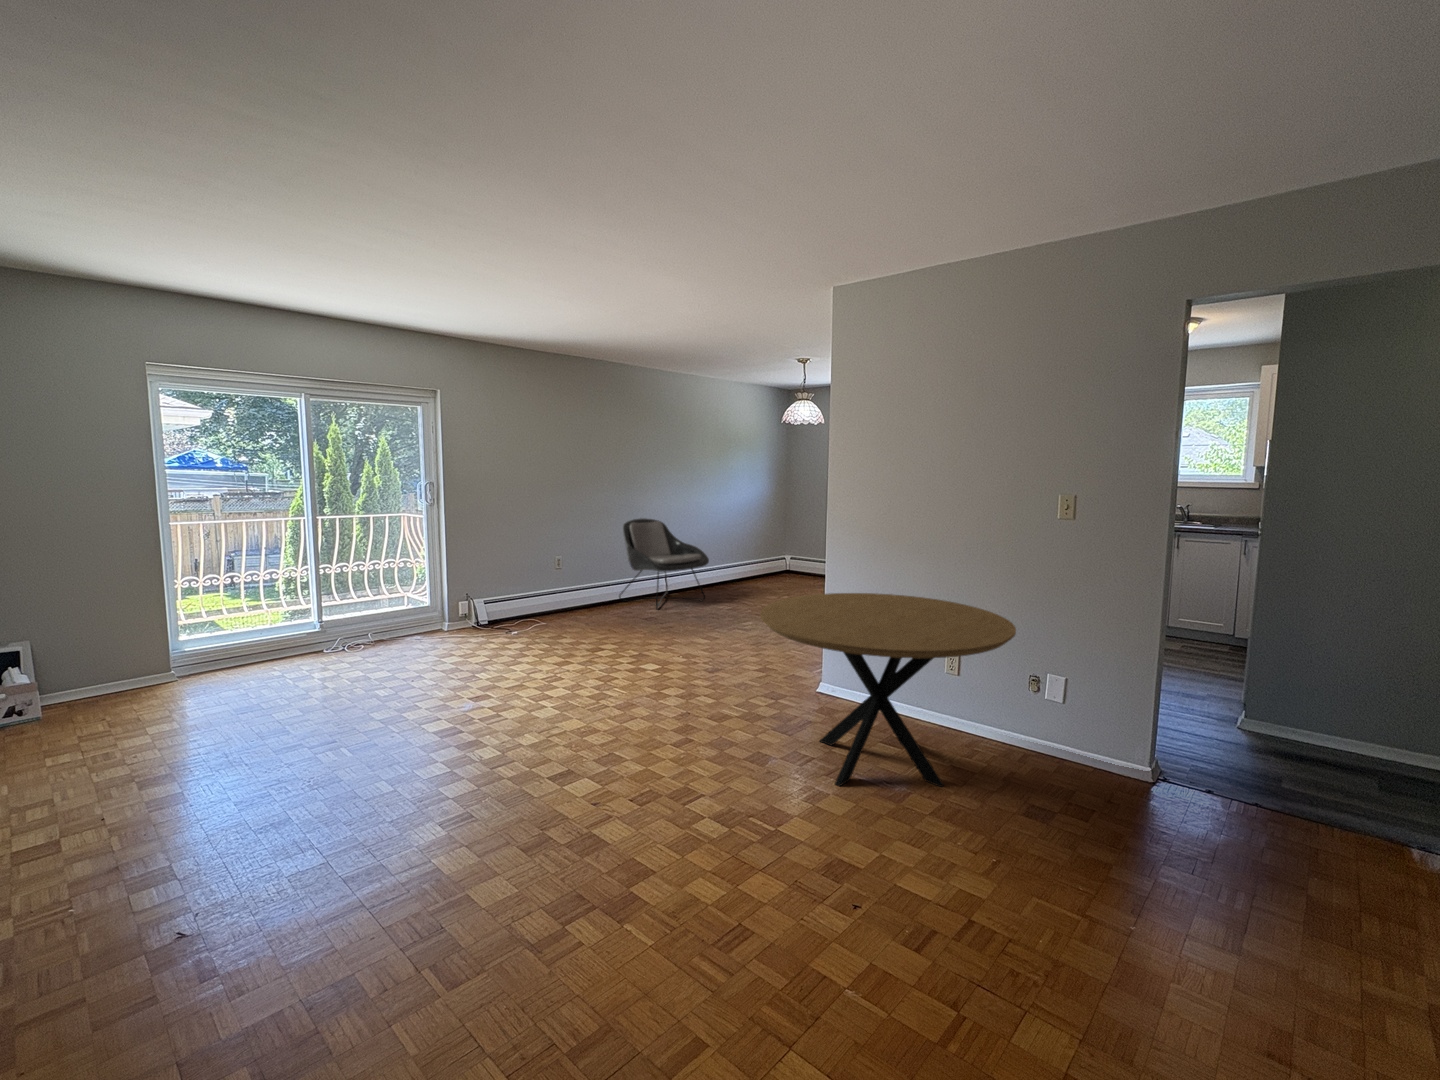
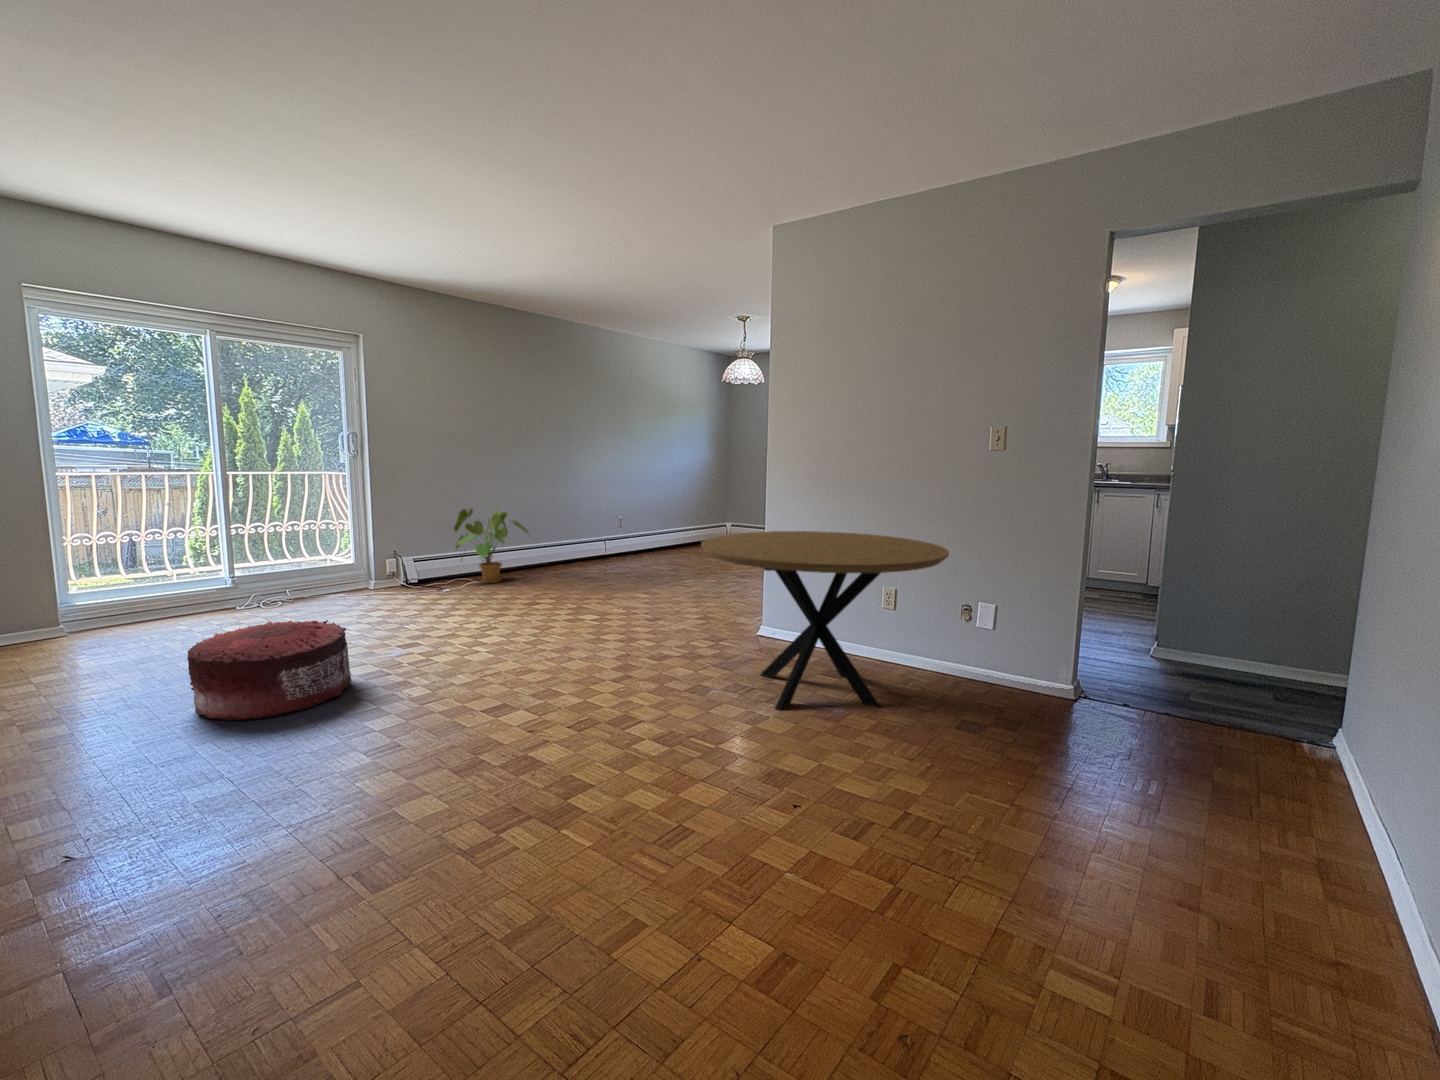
lounge chair: present [619,518,709,609] -> none [558,481,651,571]
house plant: none [520,550,593,623] -> present [454,509,529,583]
pouf: none [284,679,428,780] -> present [187,620,352,720]

